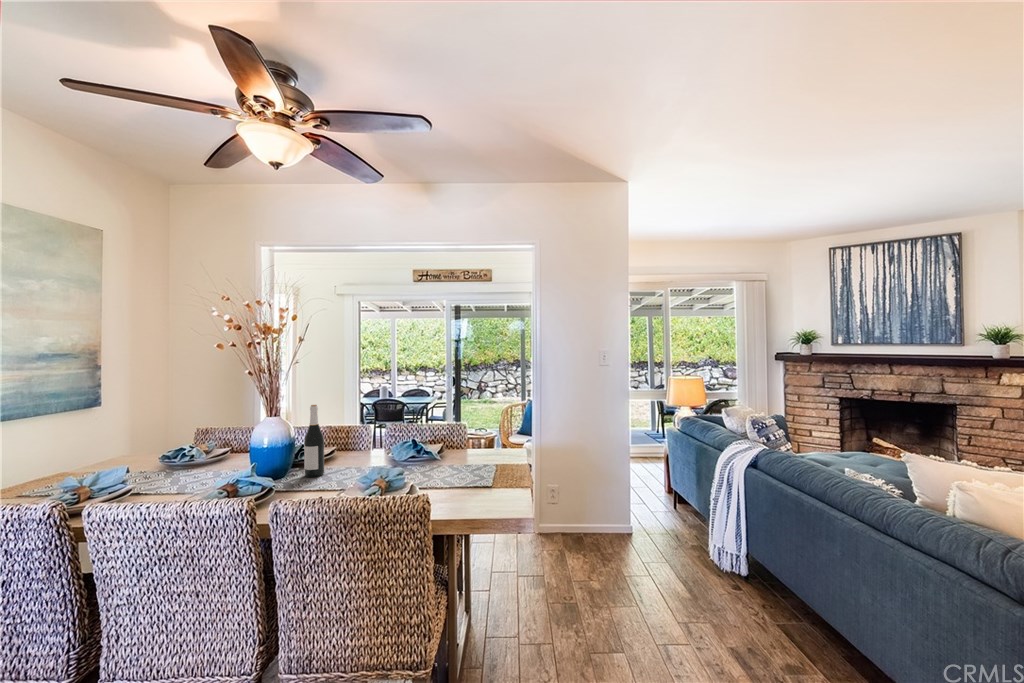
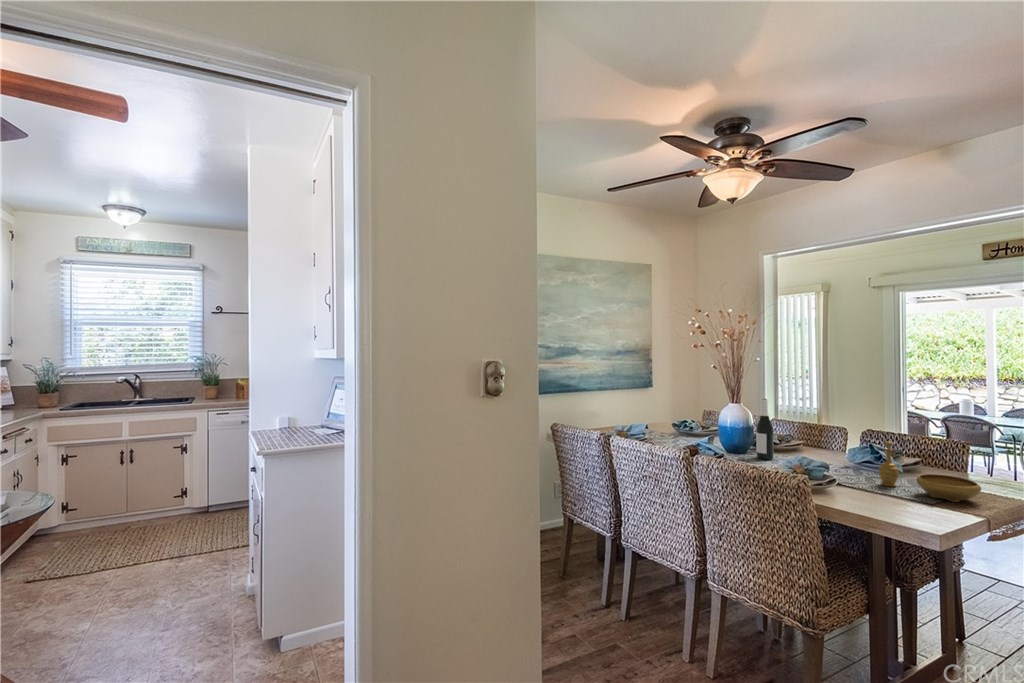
decorative bowl: none [434,430,507,474] -> present [879,441,981,502]

